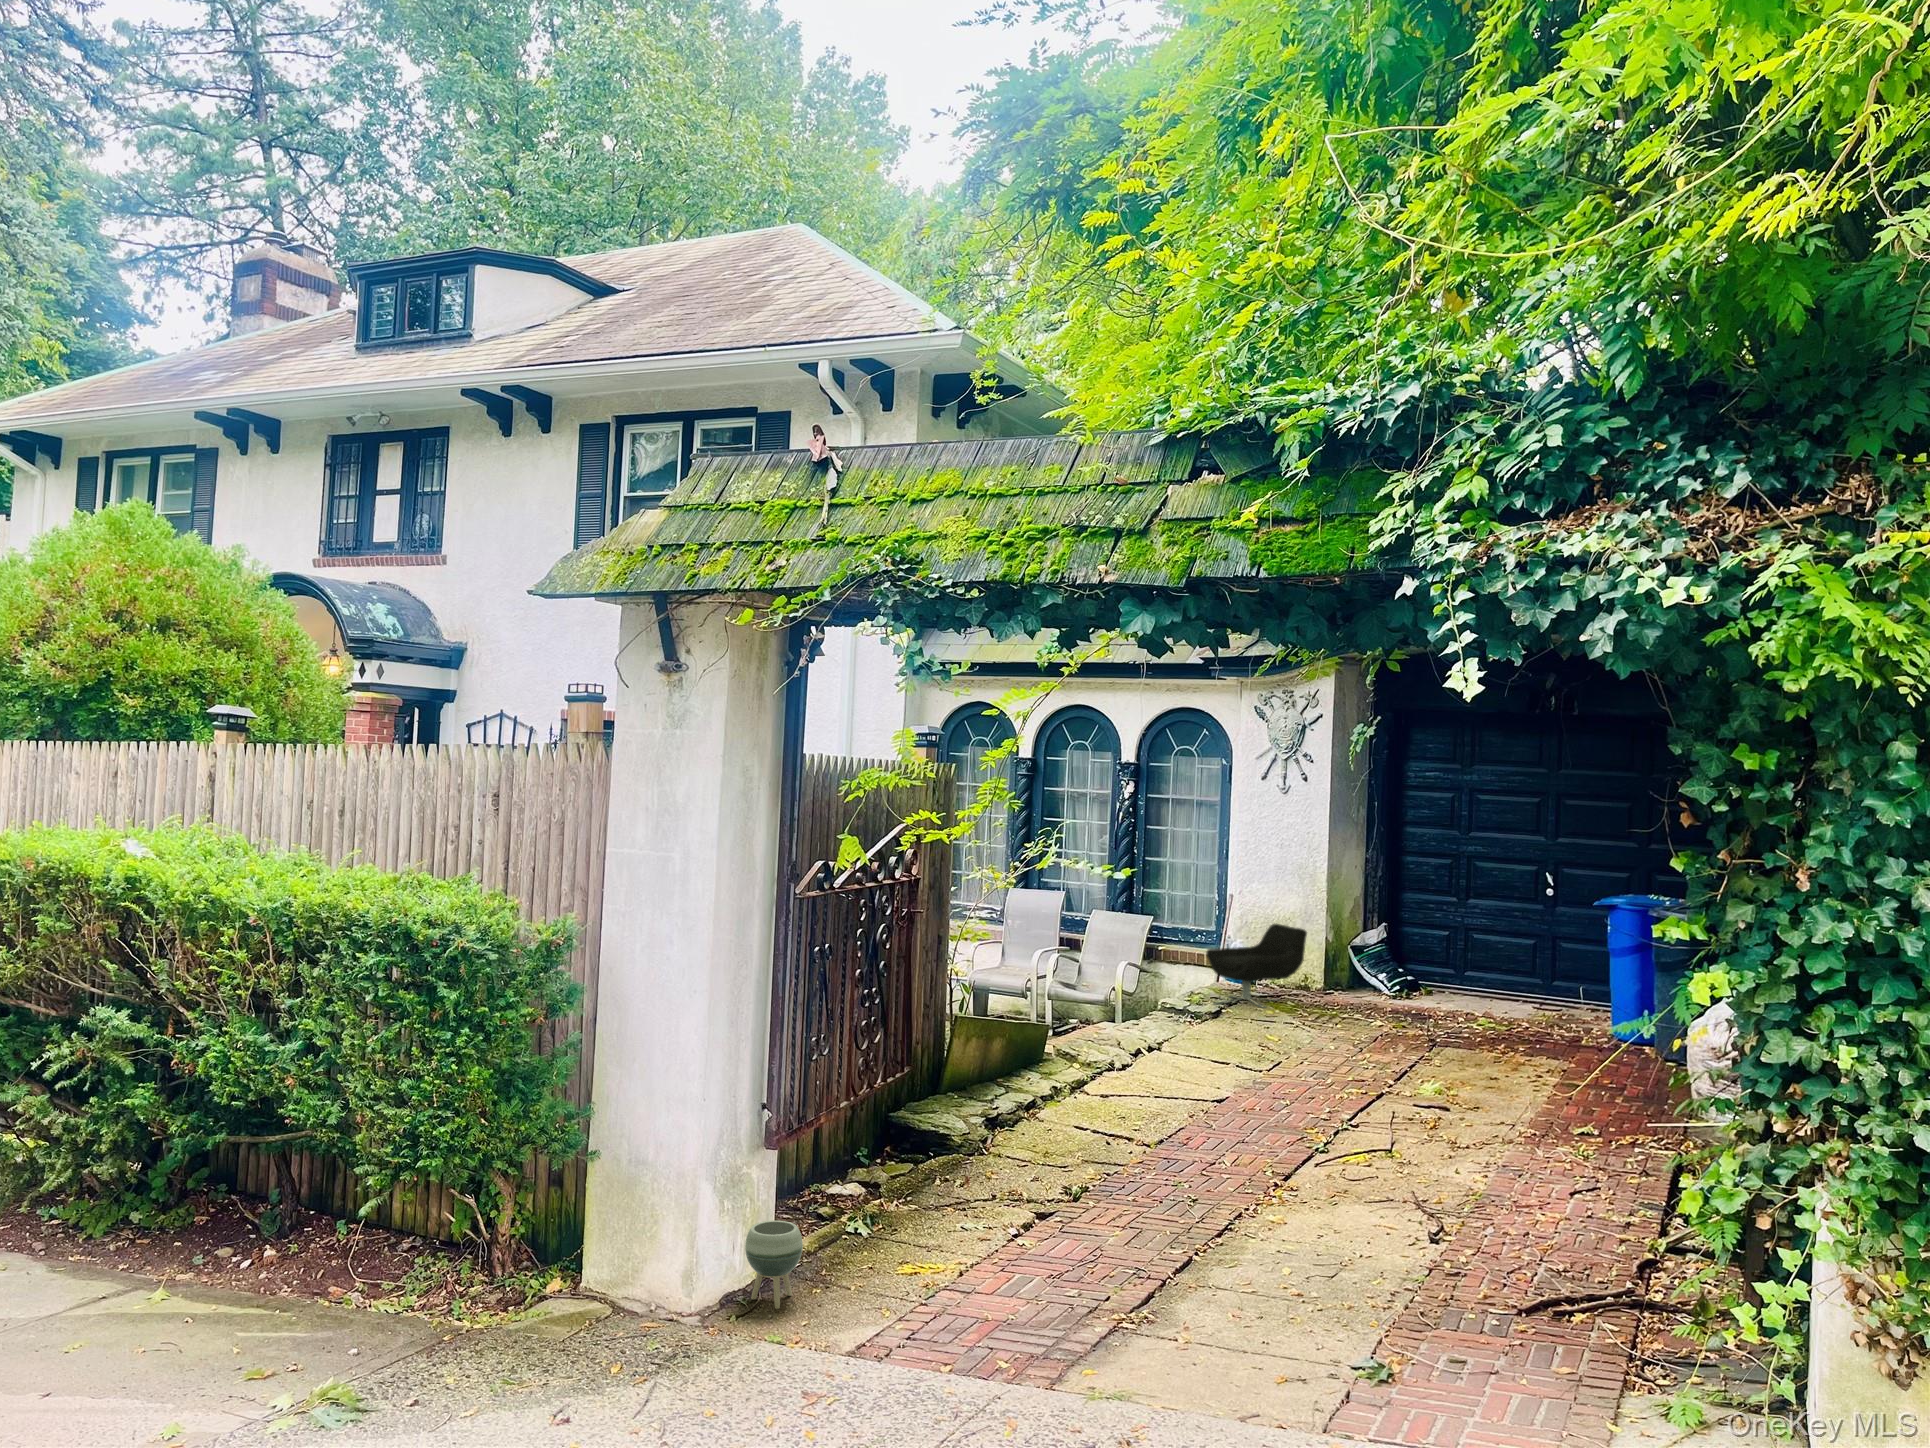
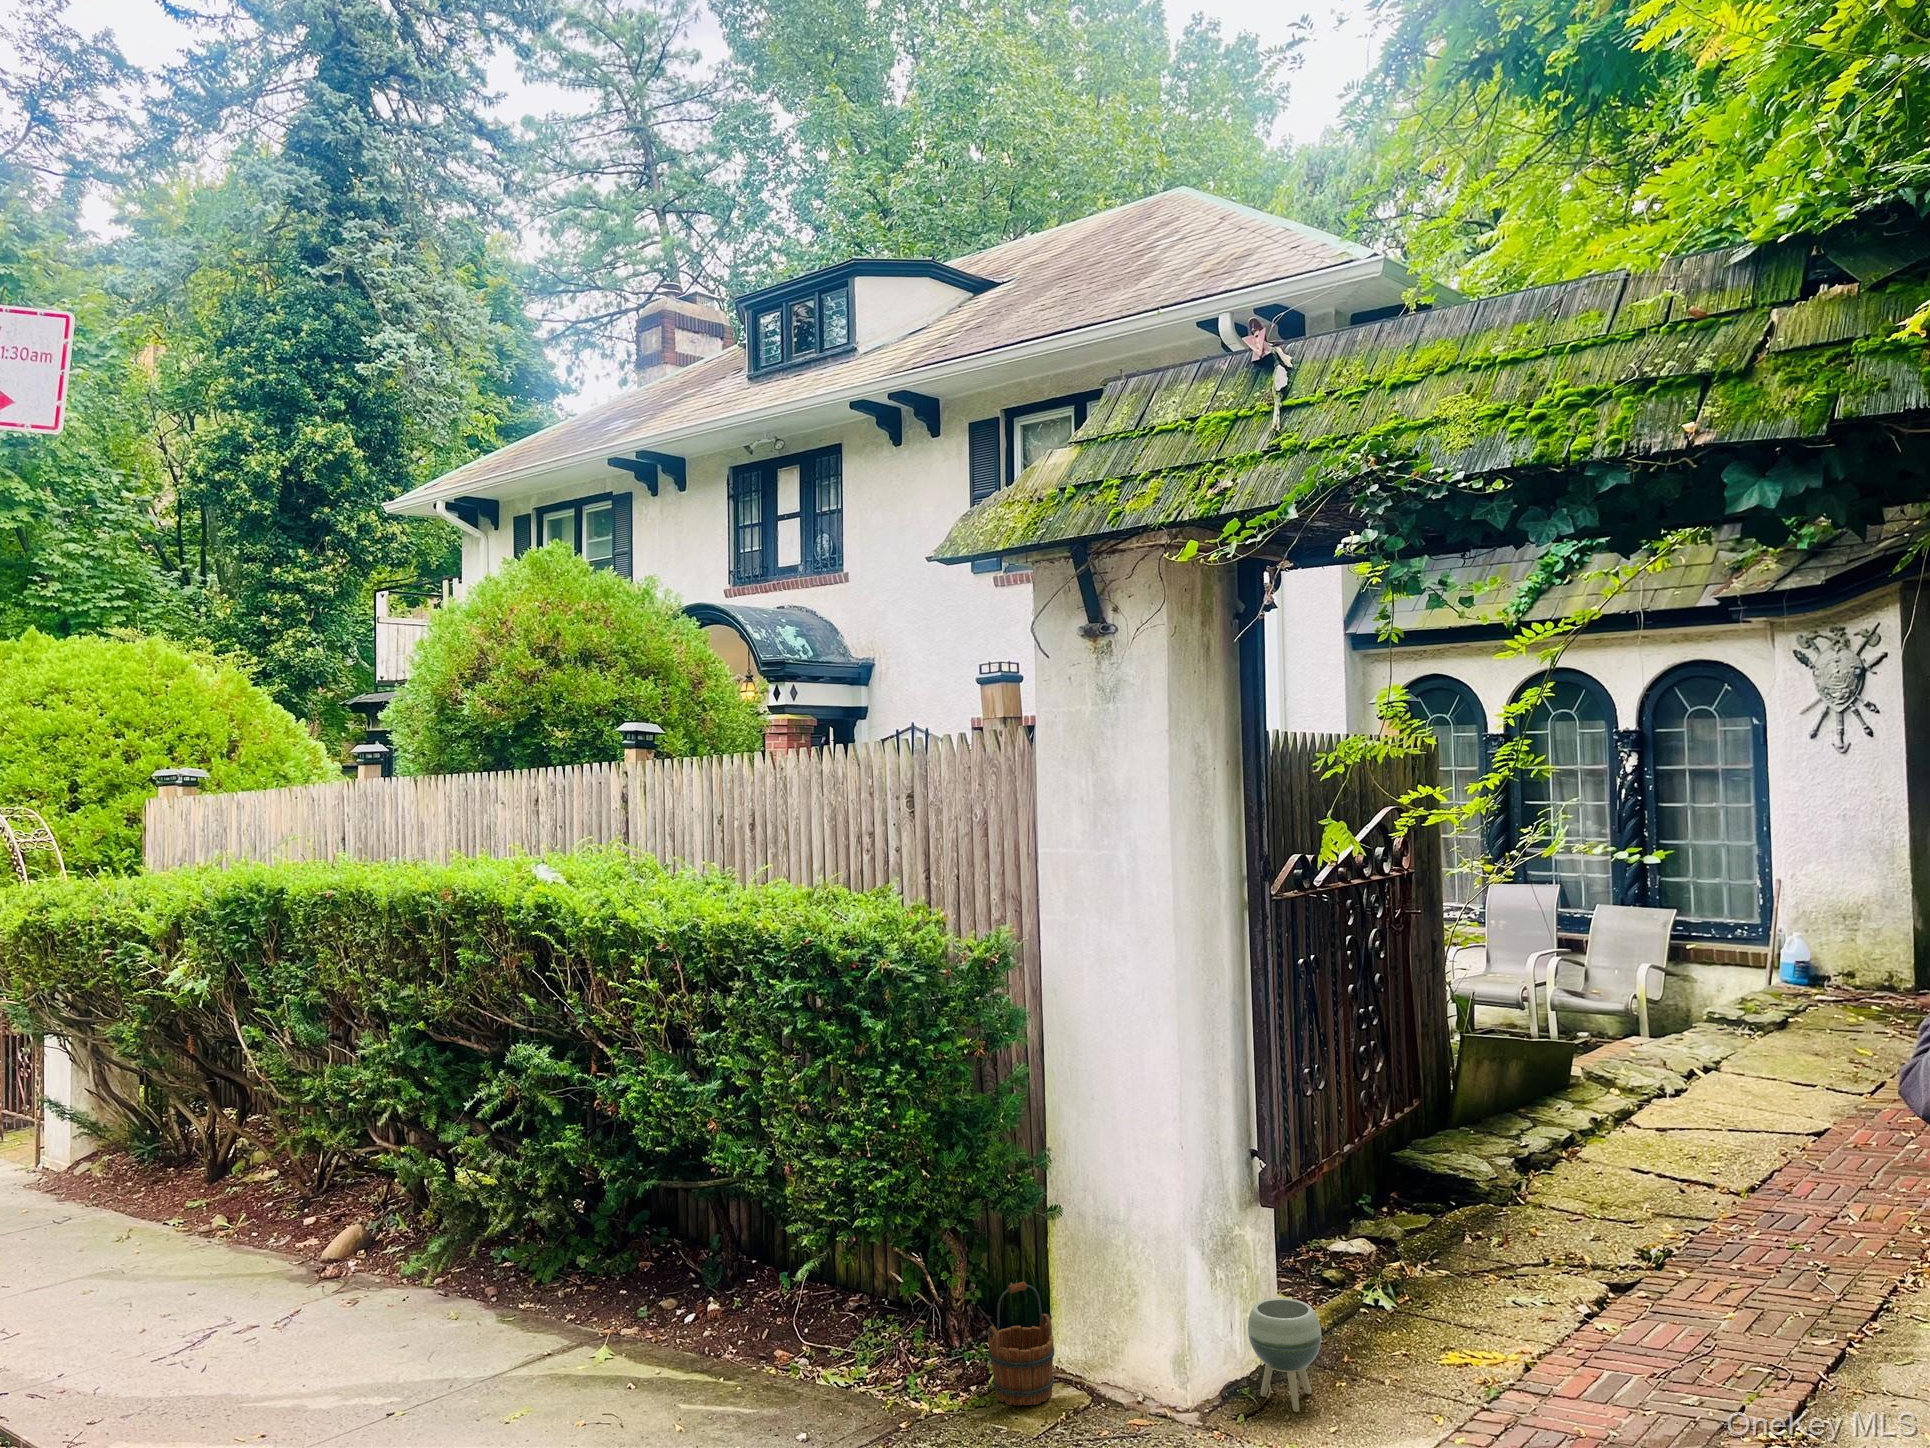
lounge chair: present [1206,923,1307,1007] -> none [1753,912,1895,1016]
wooden bucket: none [528,1213,585,1316] -> present [988,1282,1054,1405]

